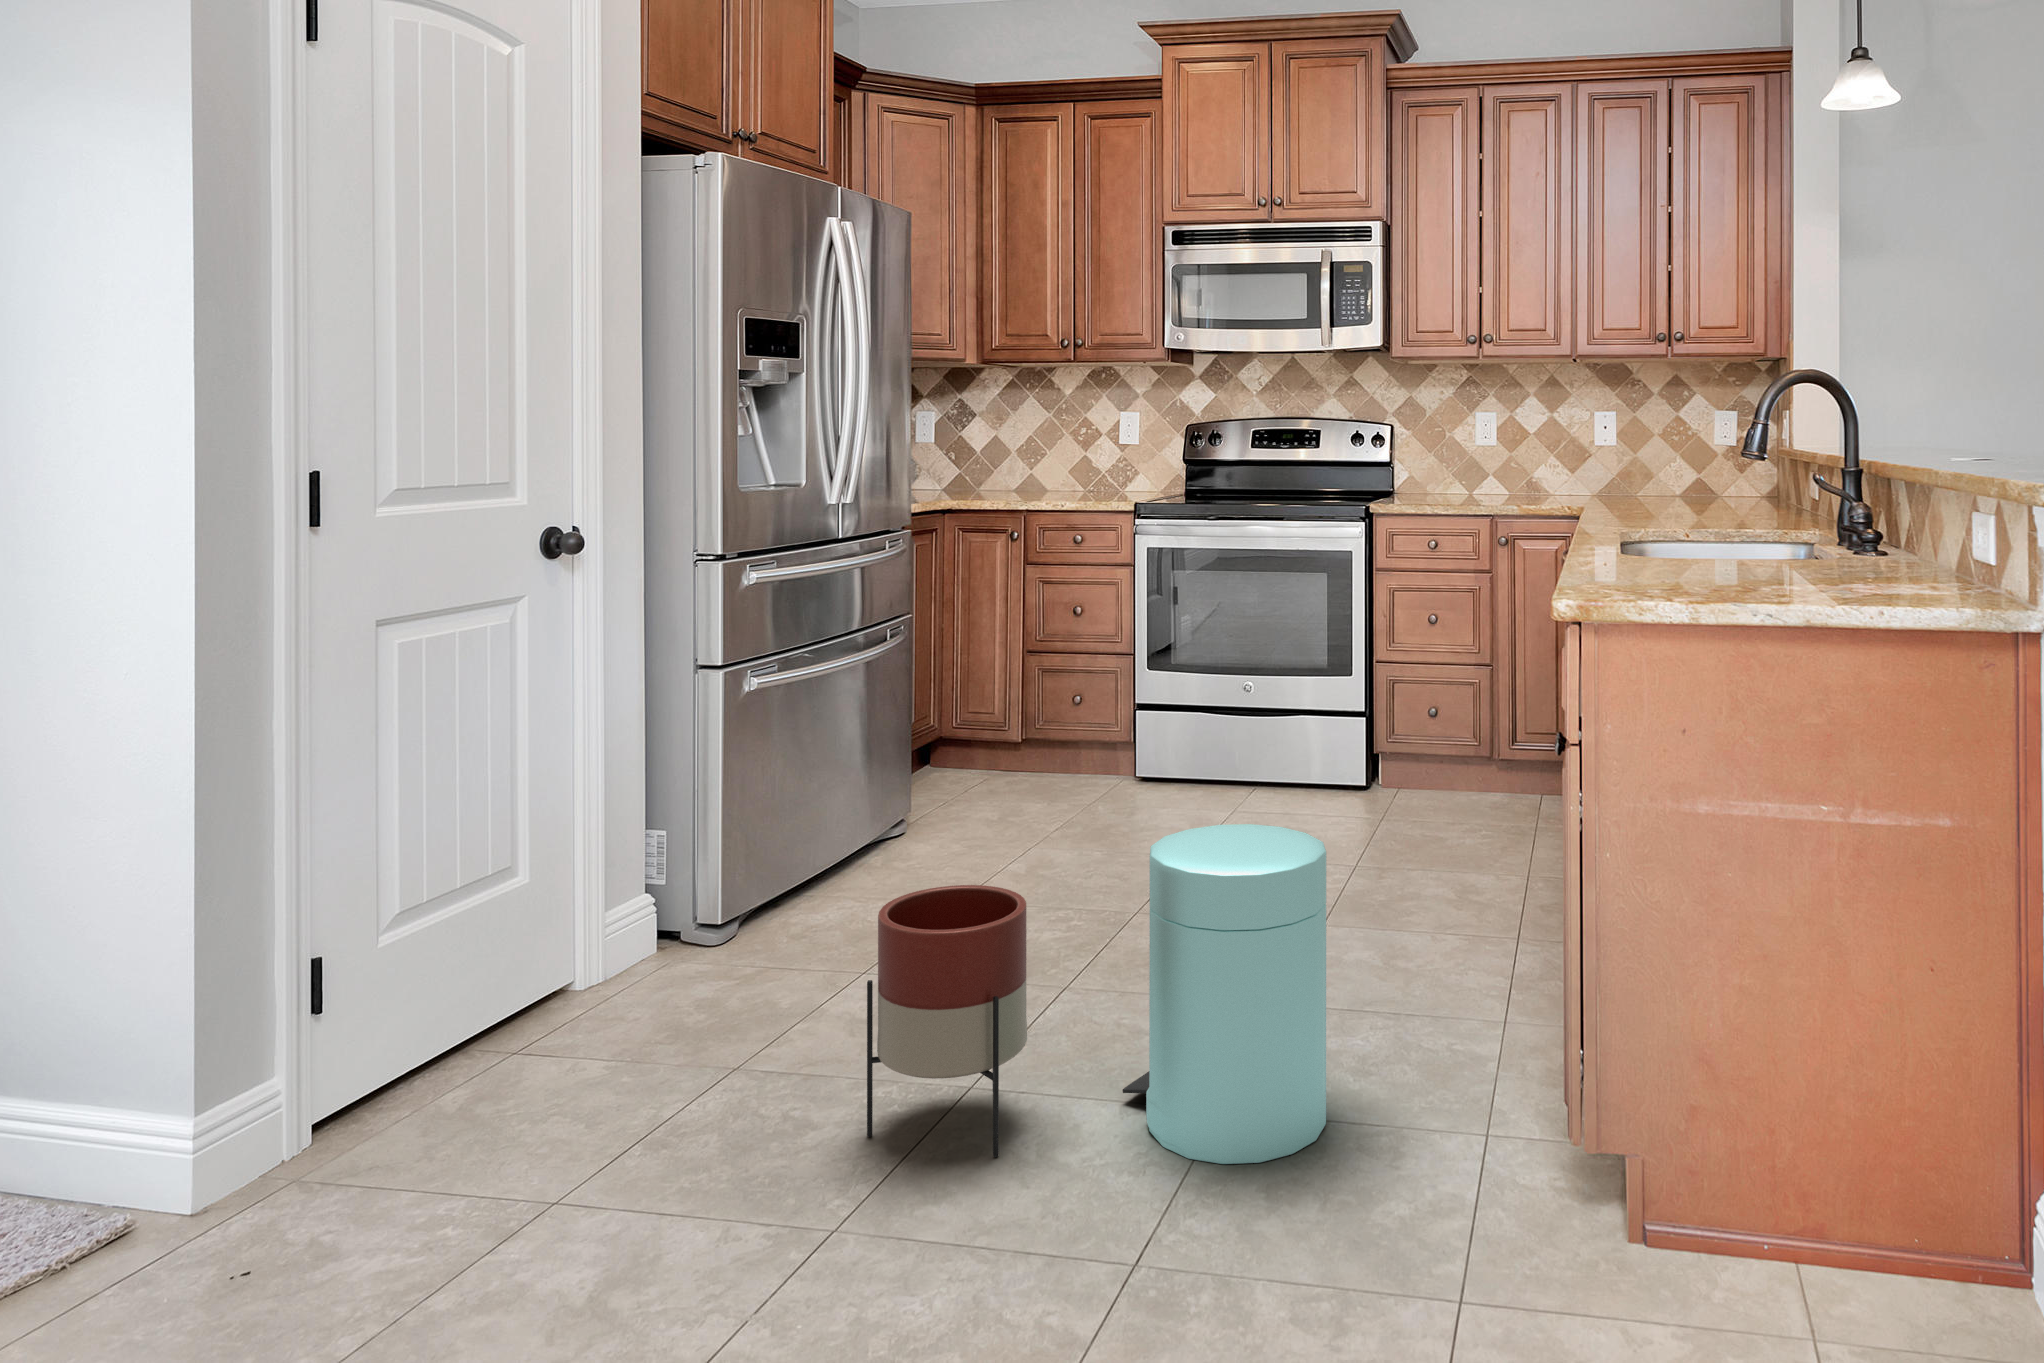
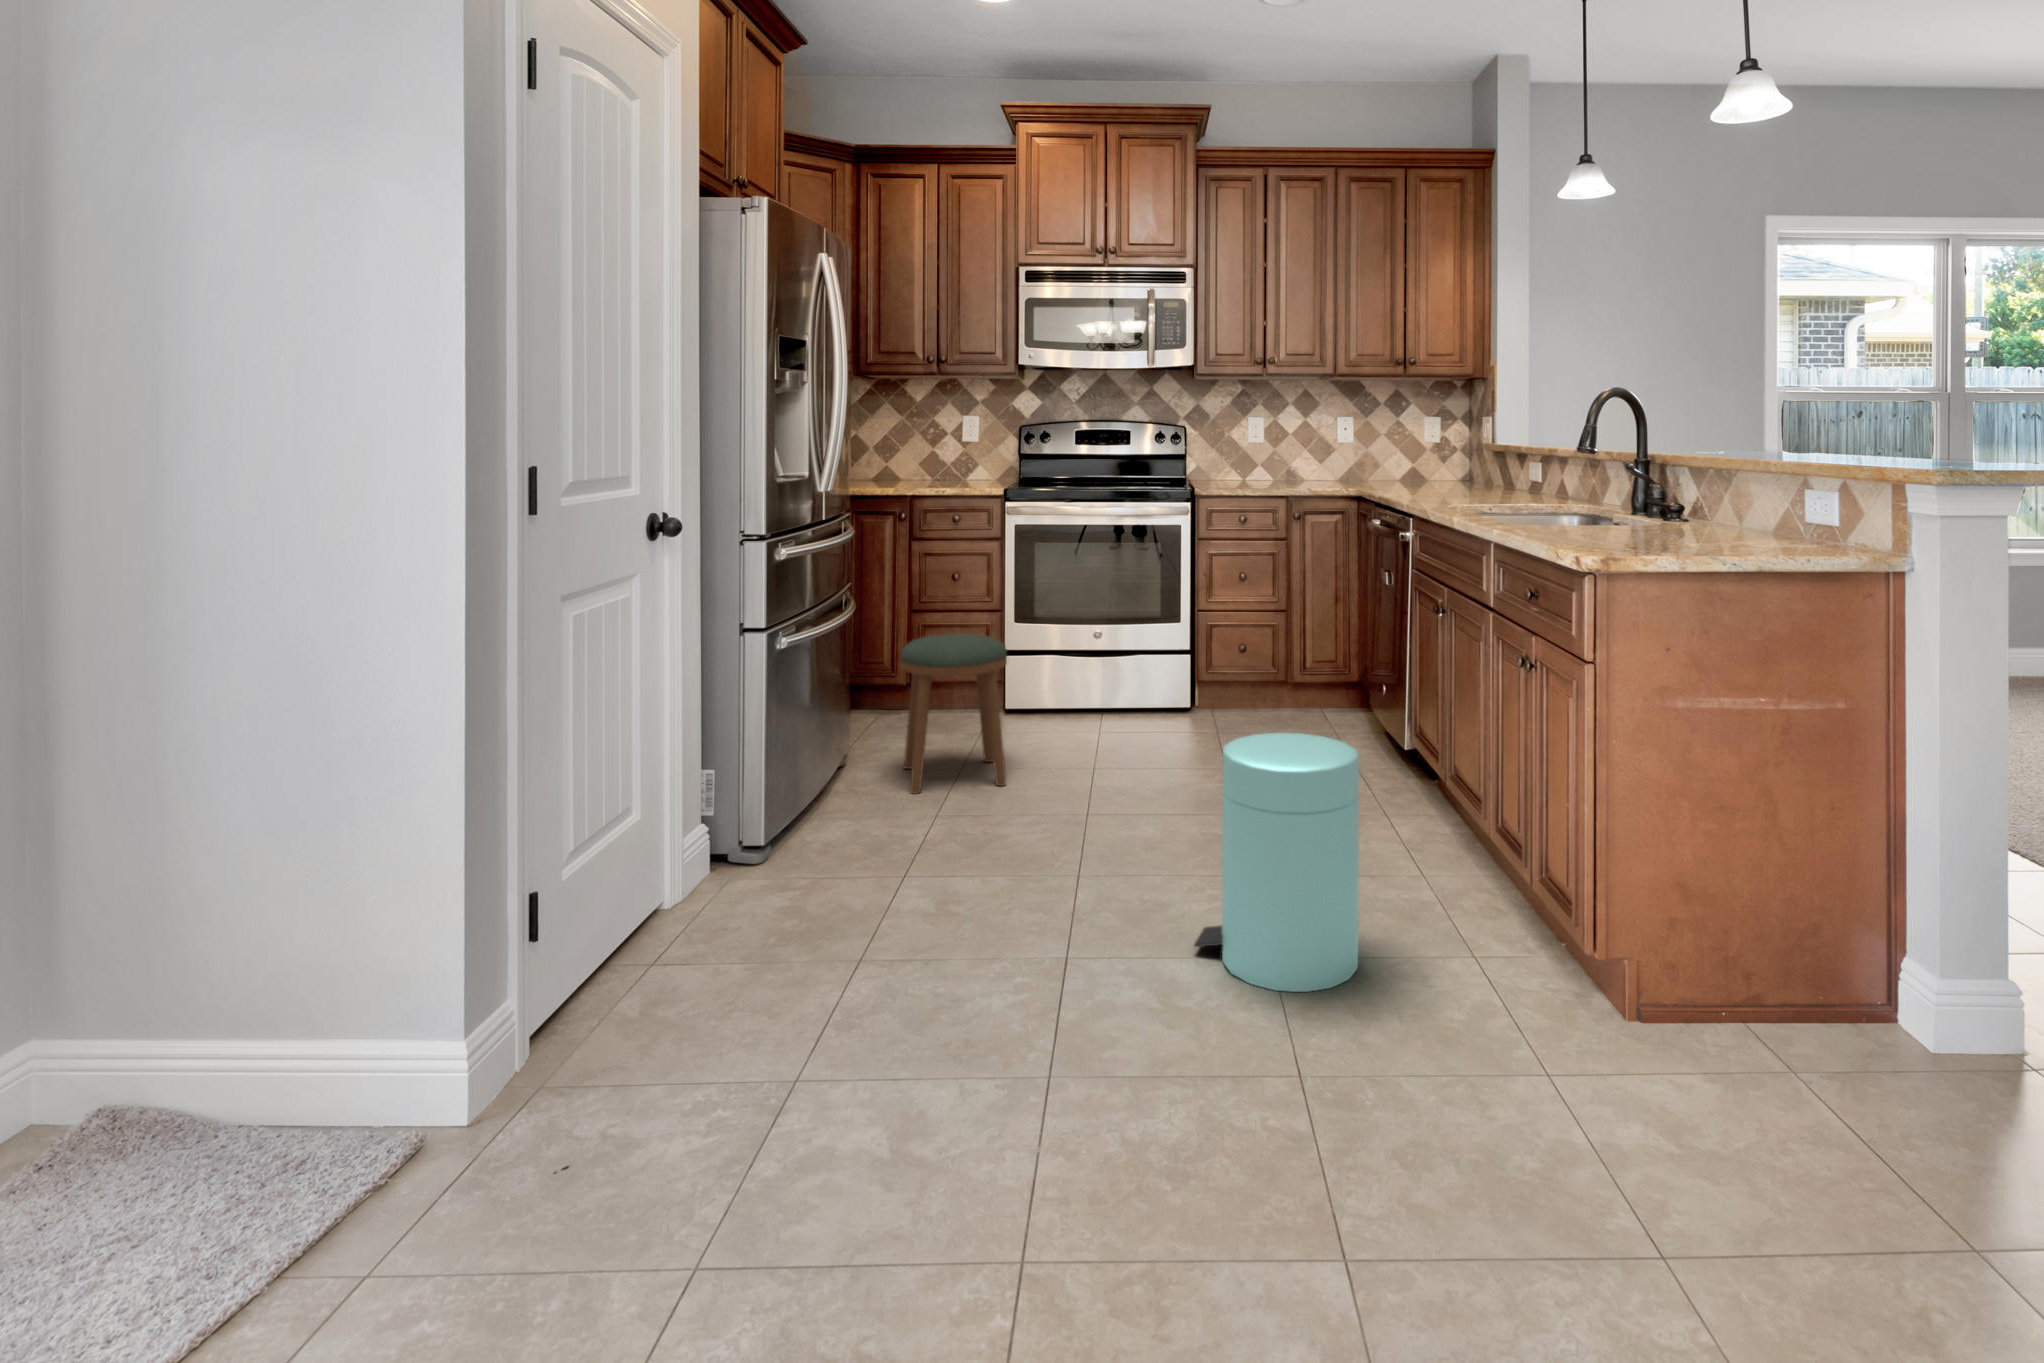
stool: none [947,683,1079,877] -> present [901,634,1007,794]
planter: present [867,885,1027,1157] -> none [1015,793,1136,1005]

